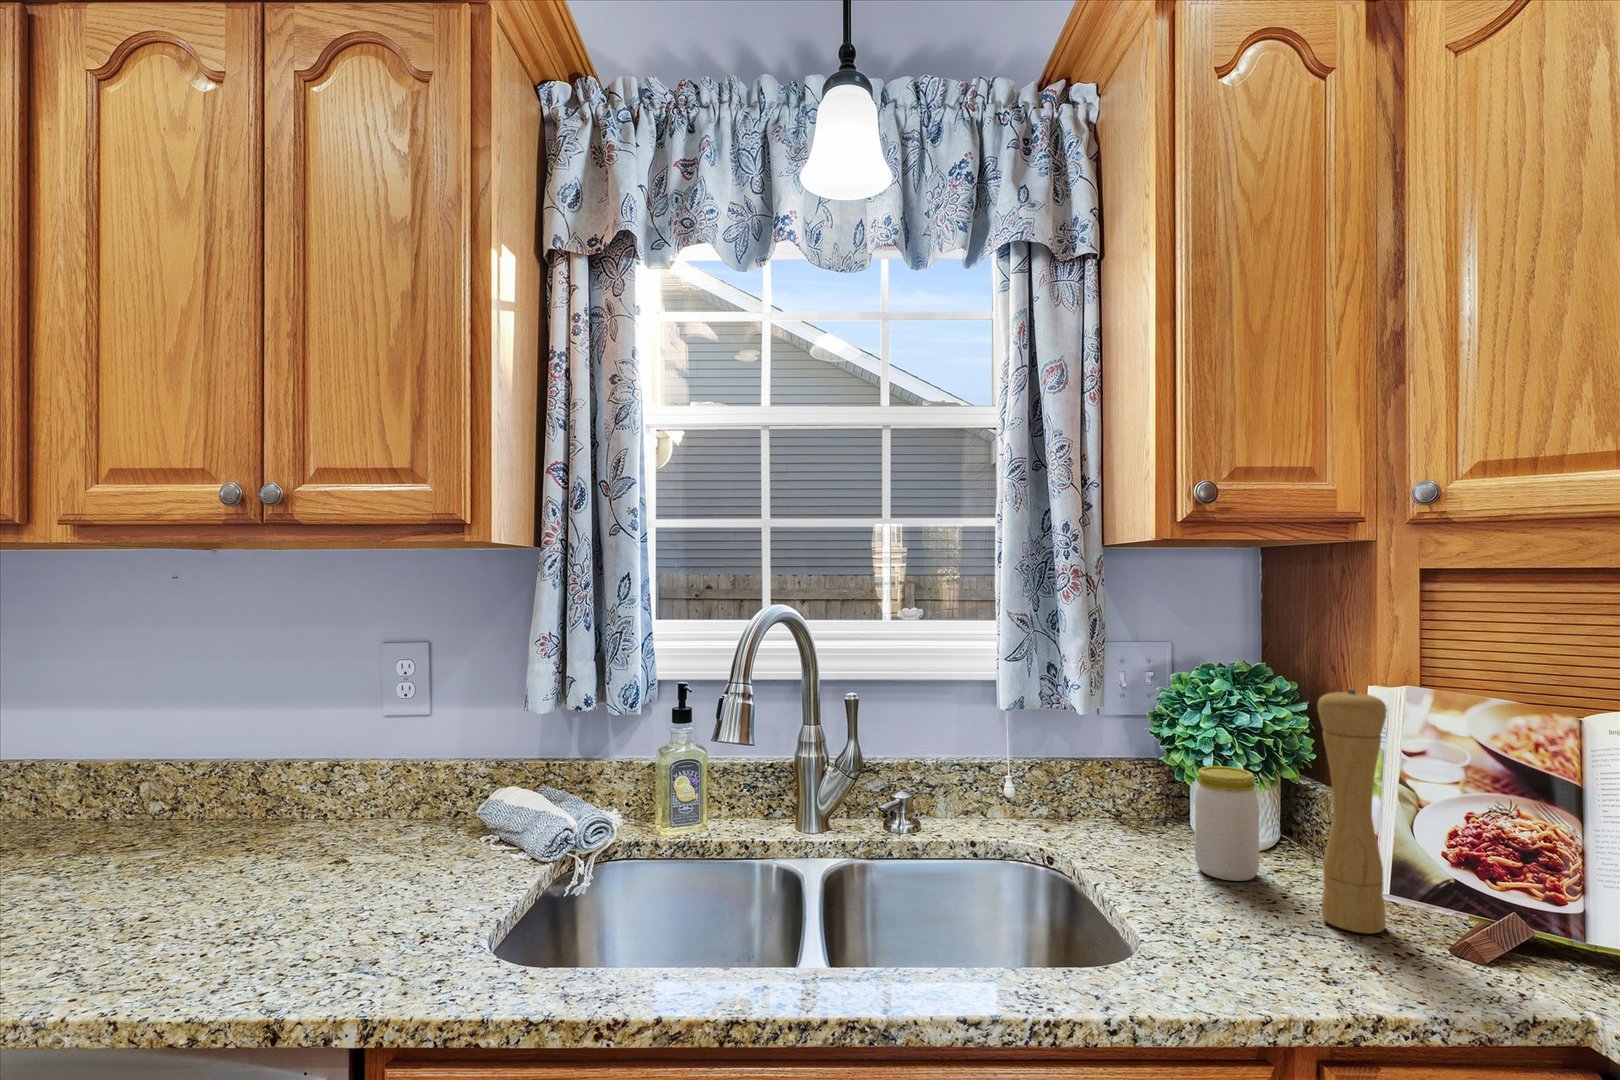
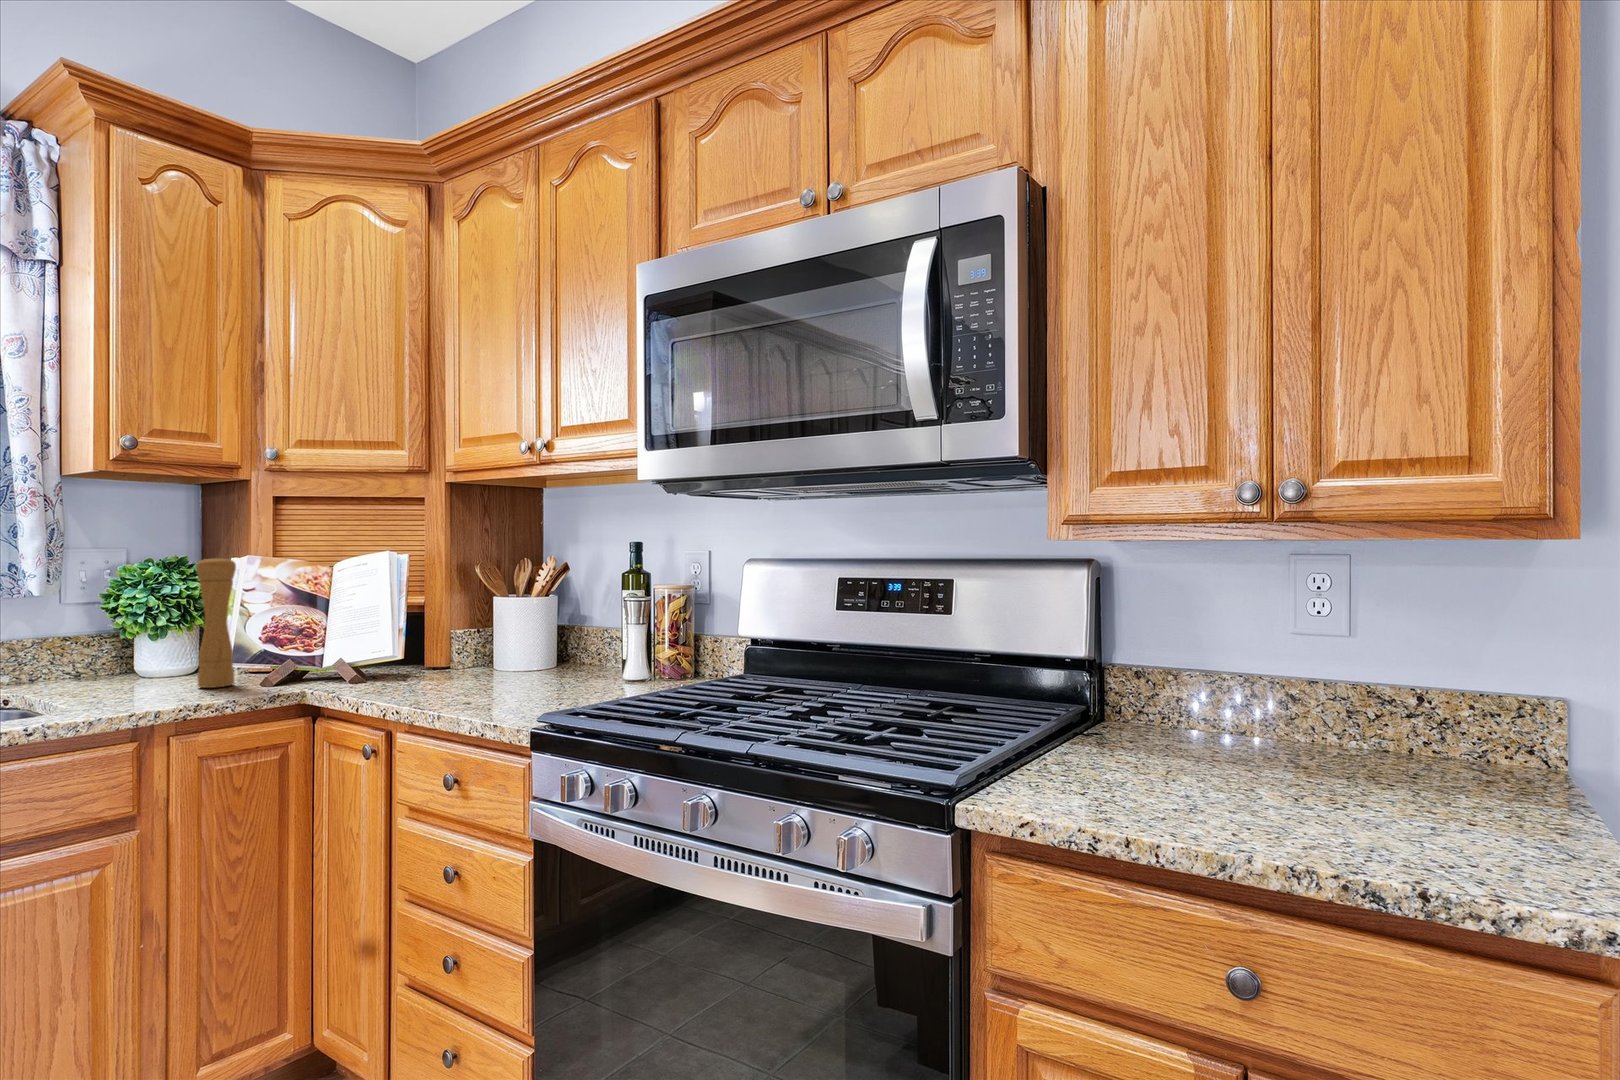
jar: present [1195,766,1259,881] -> none [126,618,171,685]

